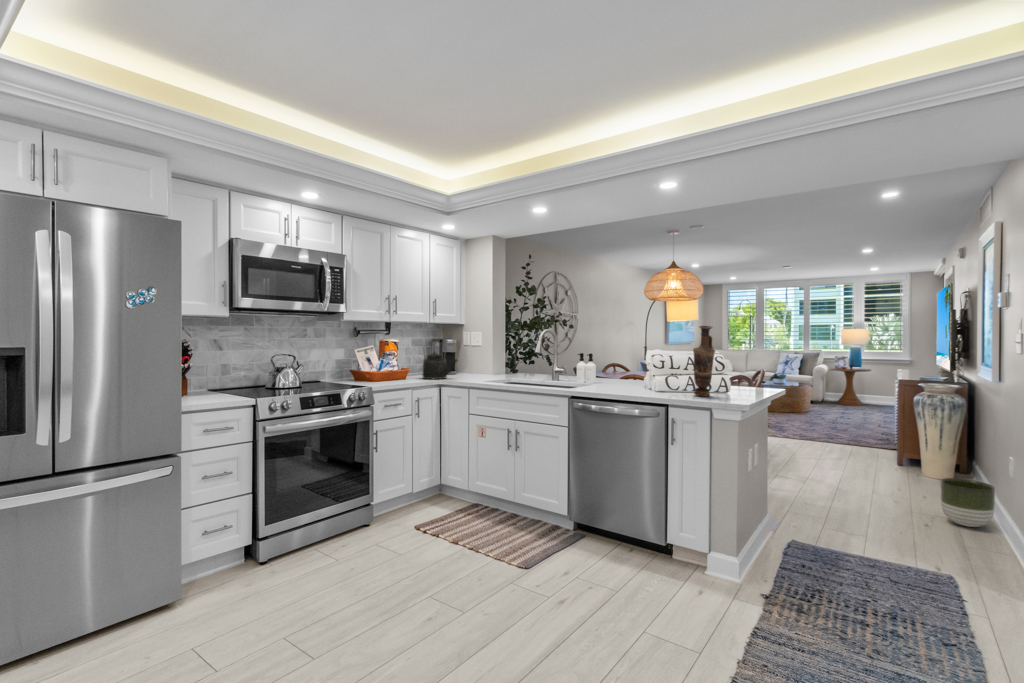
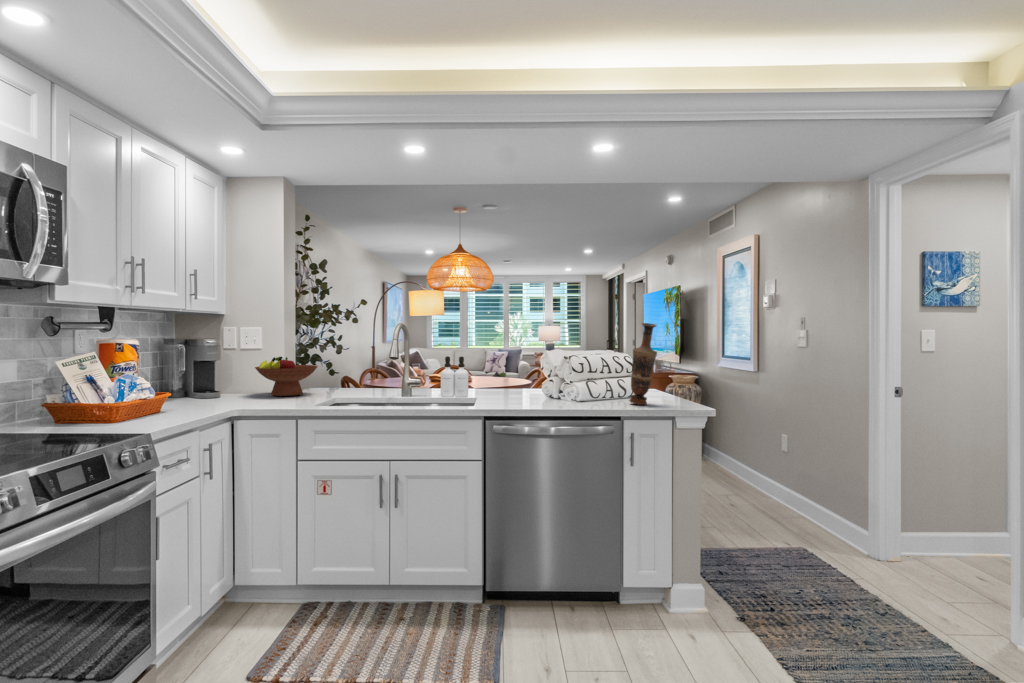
fruit bowl: none [470,350,509,376] -> present [255,357,318,396]
kettle: present [423,351,457,379] -> none [187,349,255,409]
planter: present [941,478,995,527] -> none [738,458,776,499]

